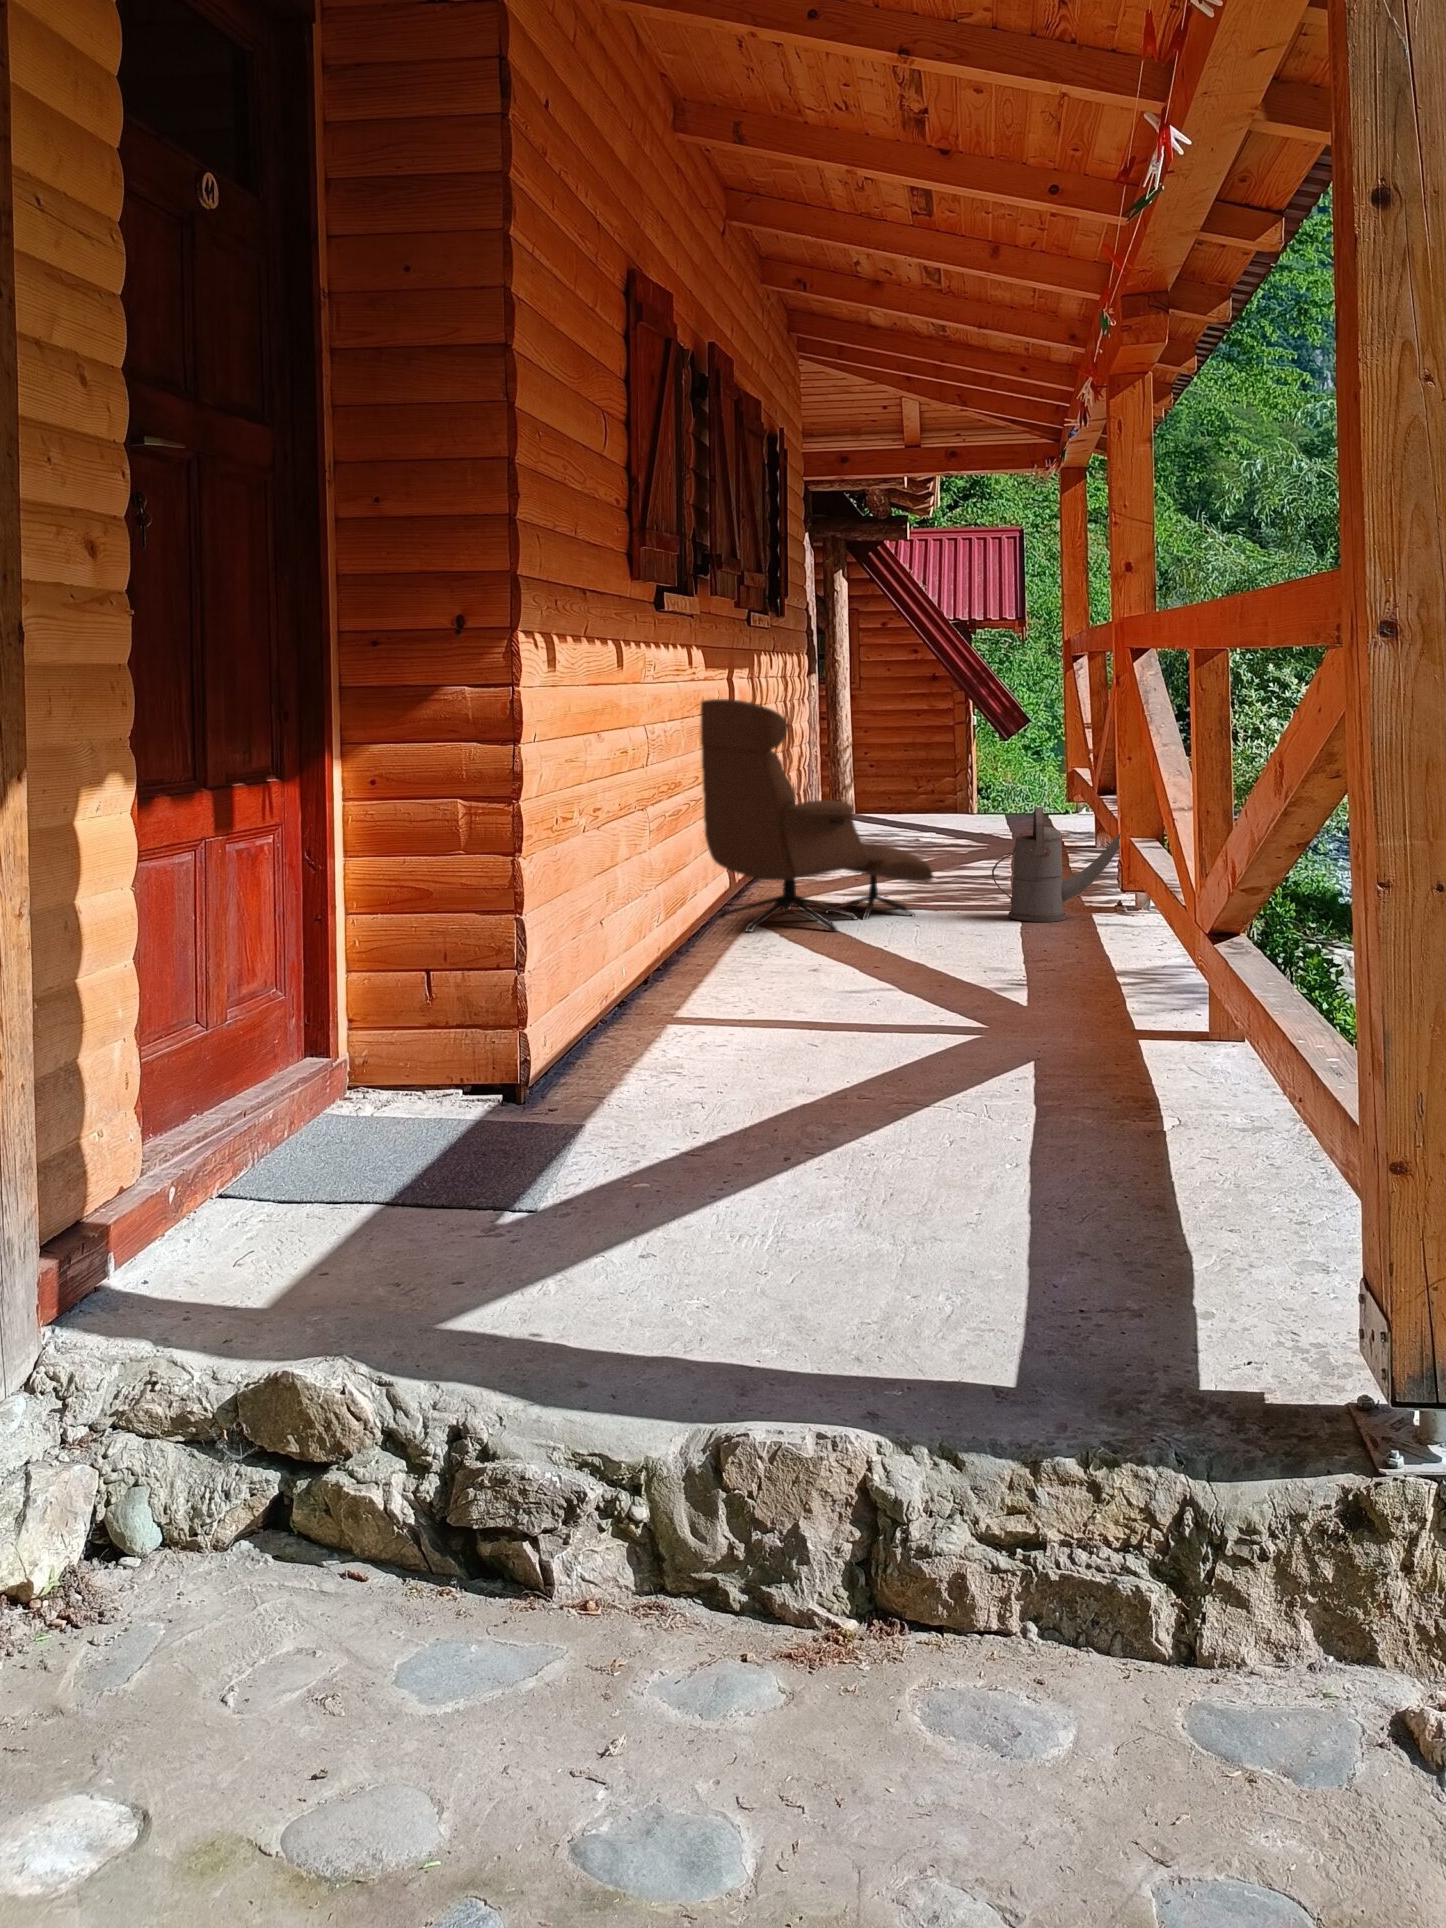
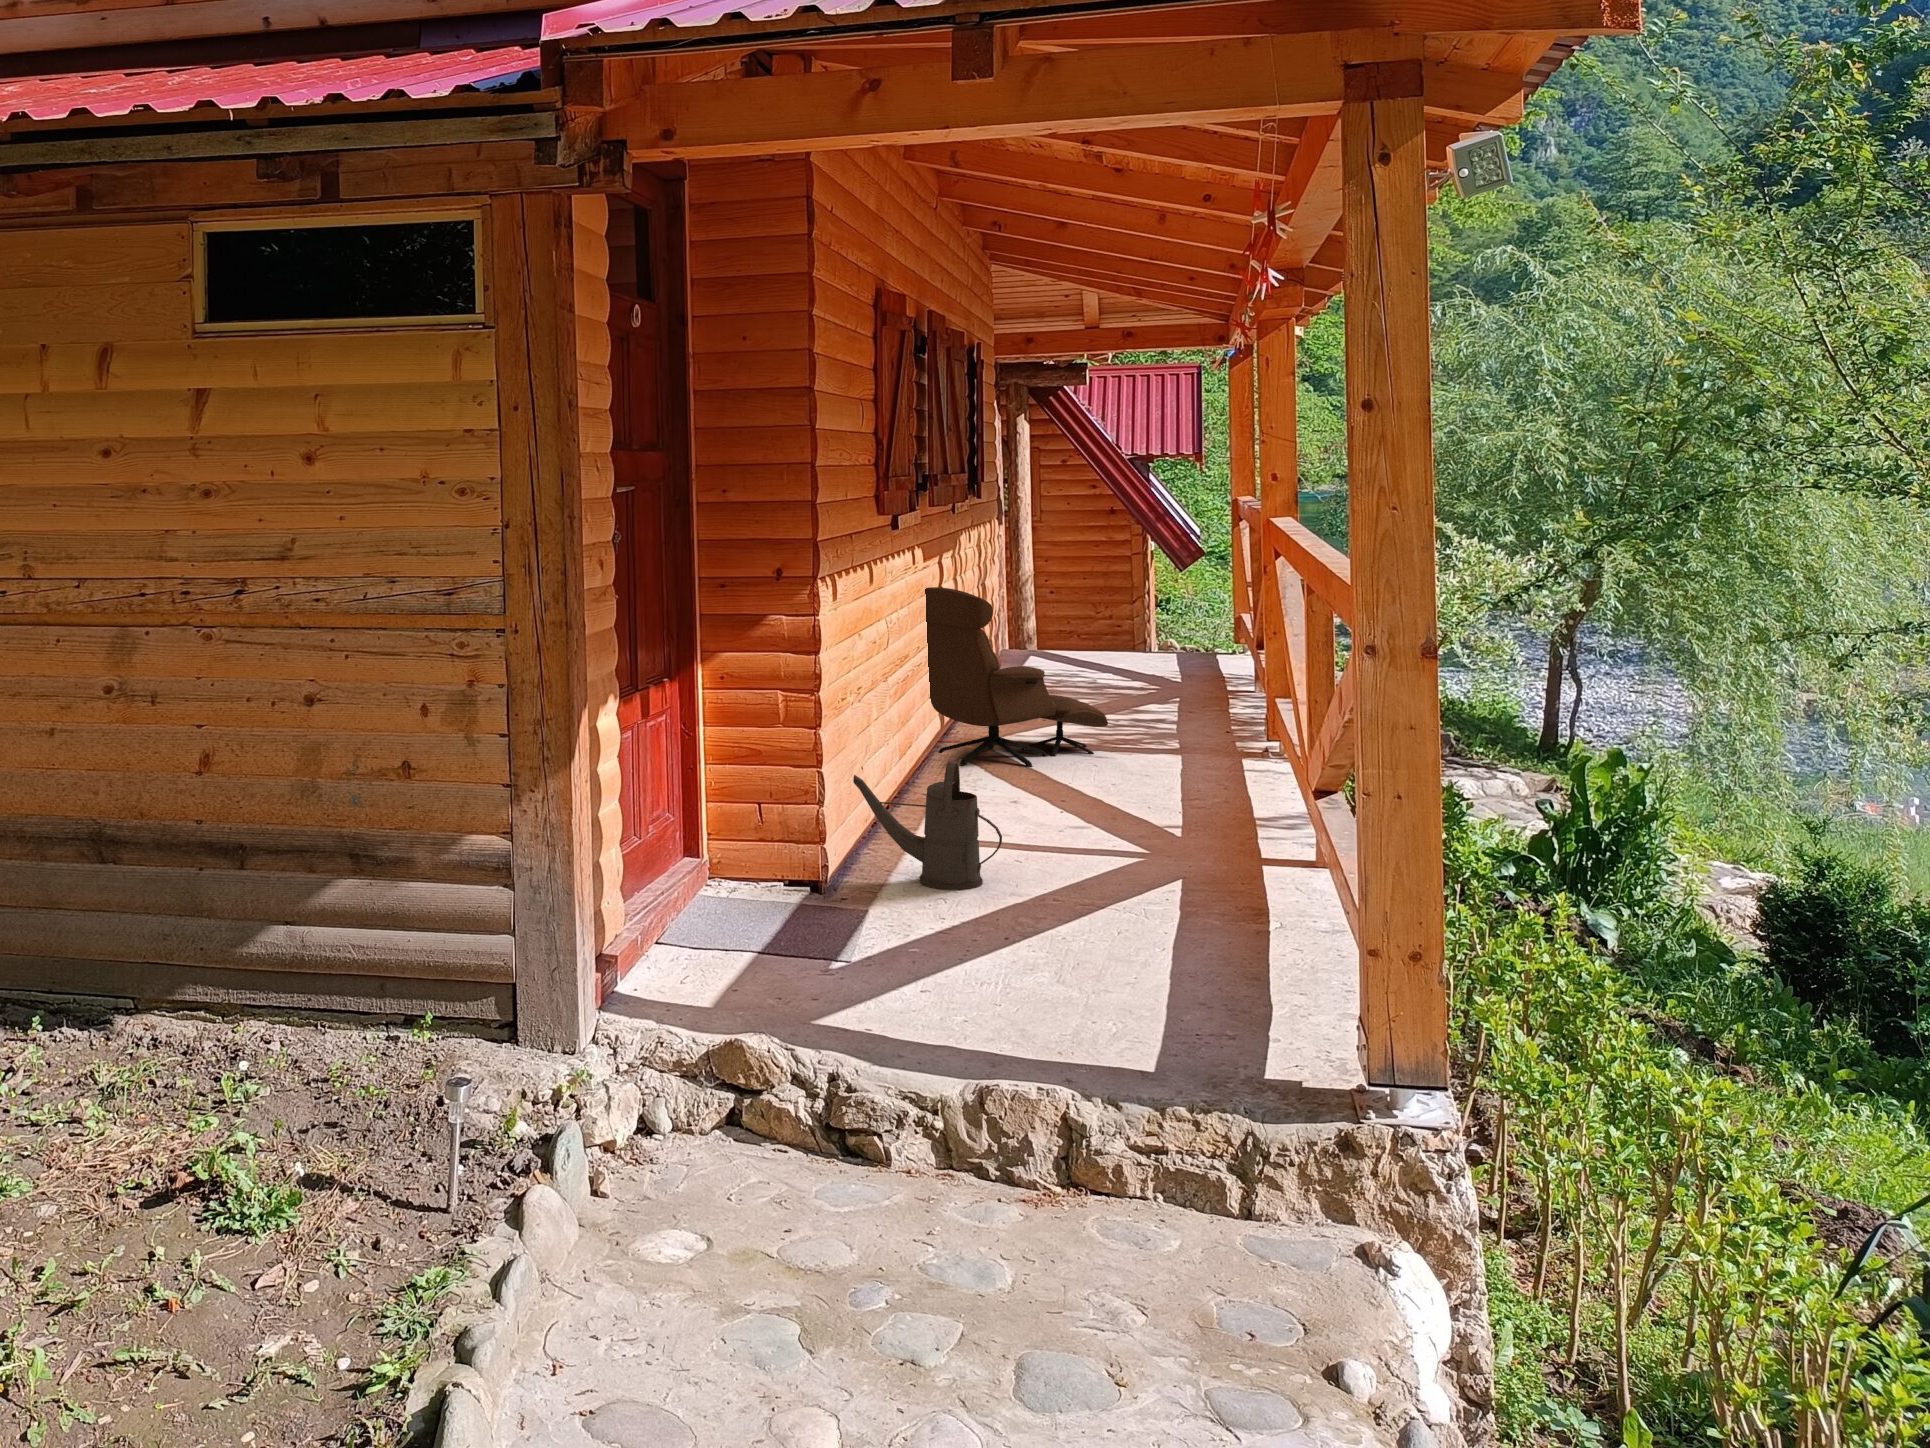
watering can: present [992,807,1121,922] -> present [853,761,1002,890]

